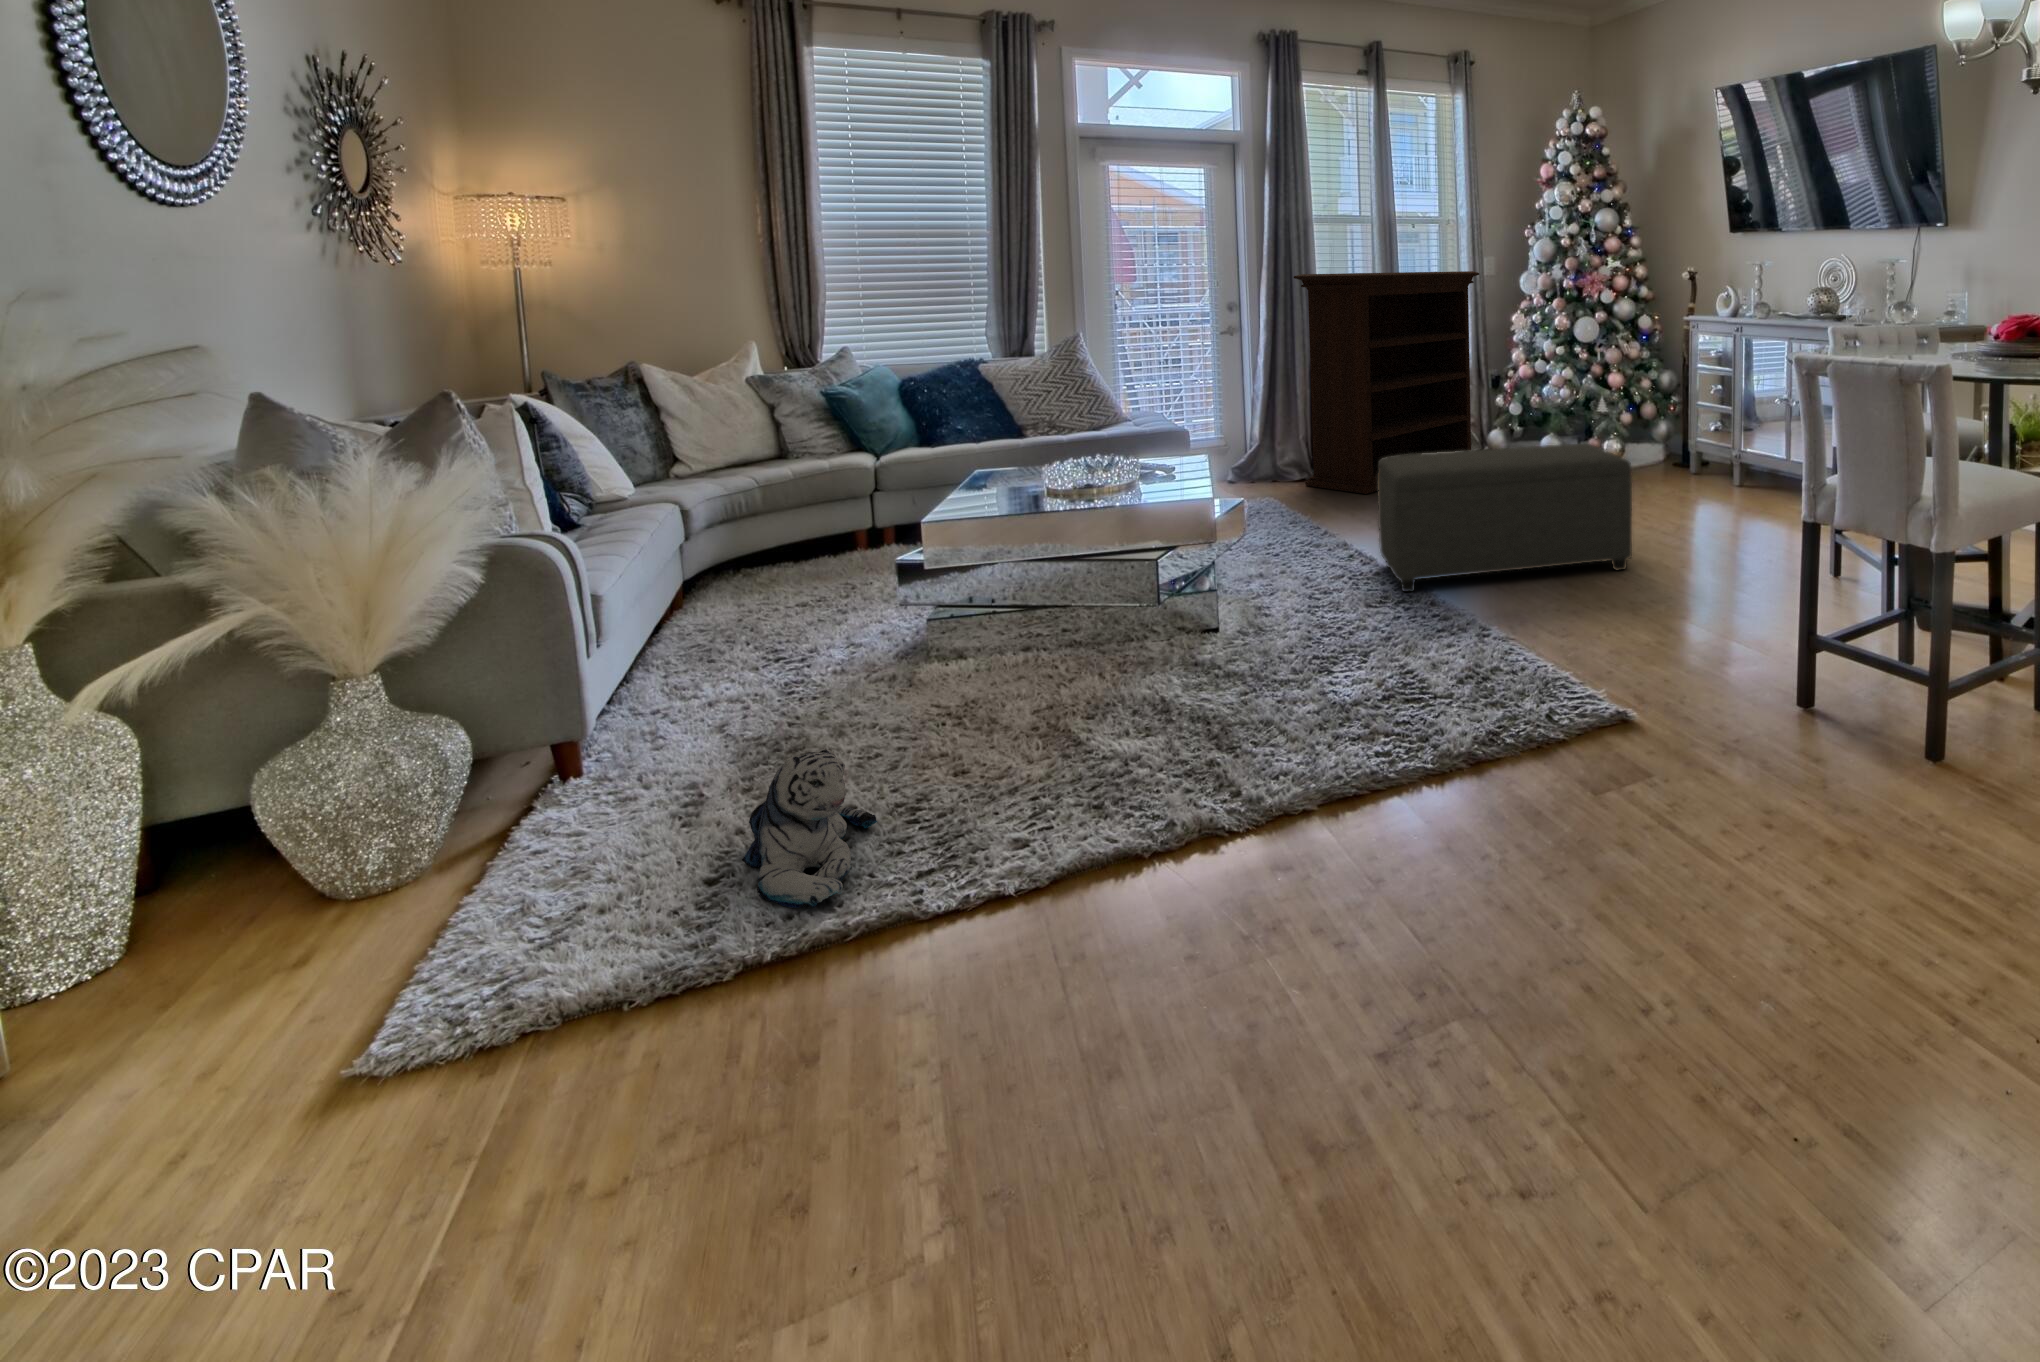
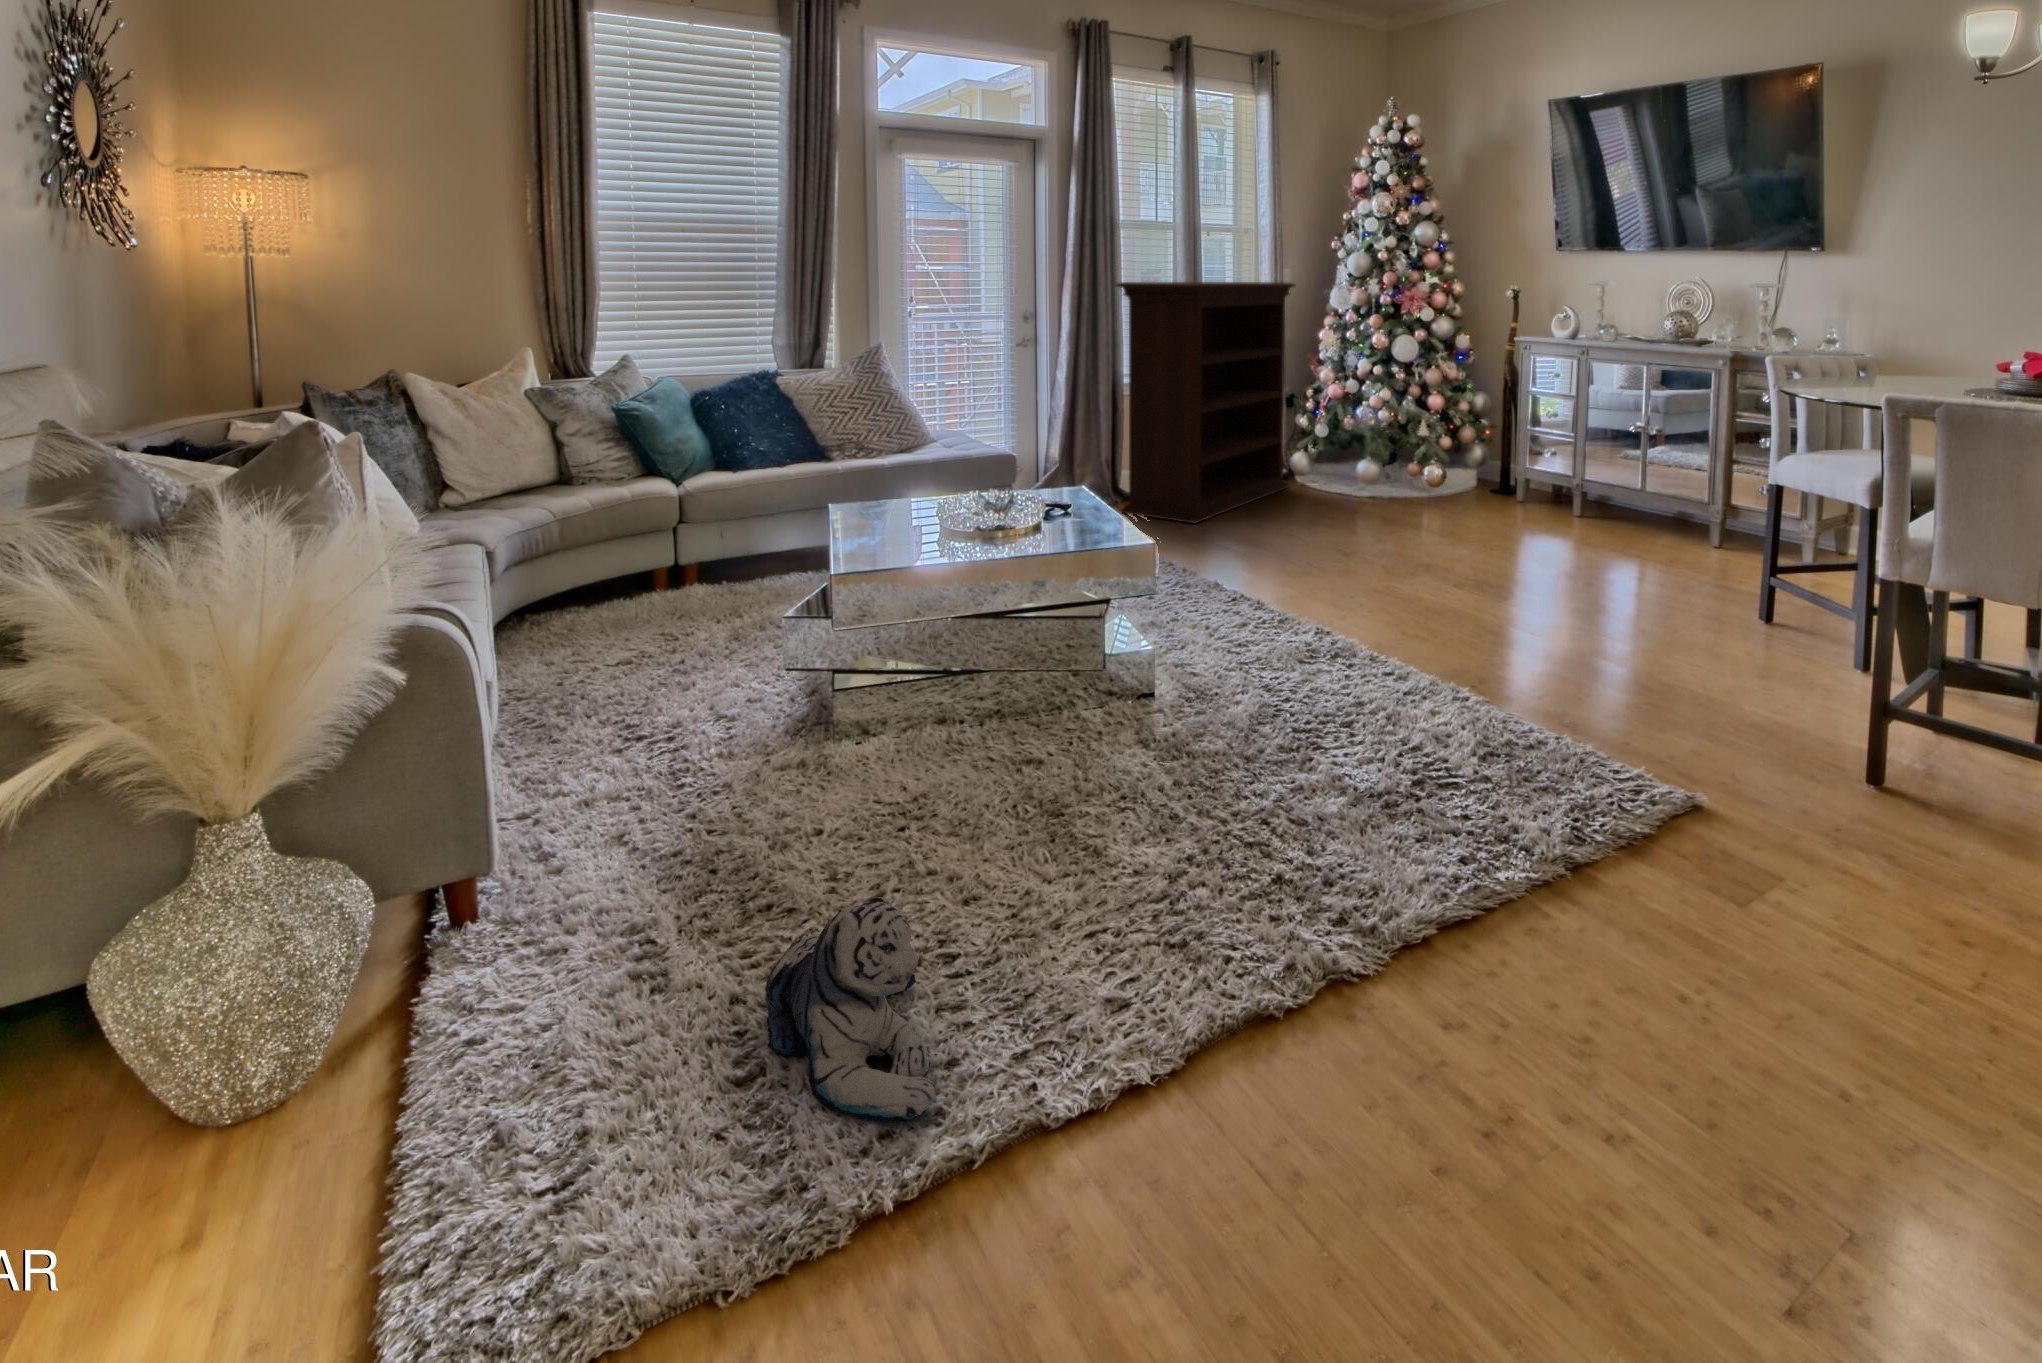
ottoman: present [1378,444,1632,592] -> none [1274,477,1561,645]

